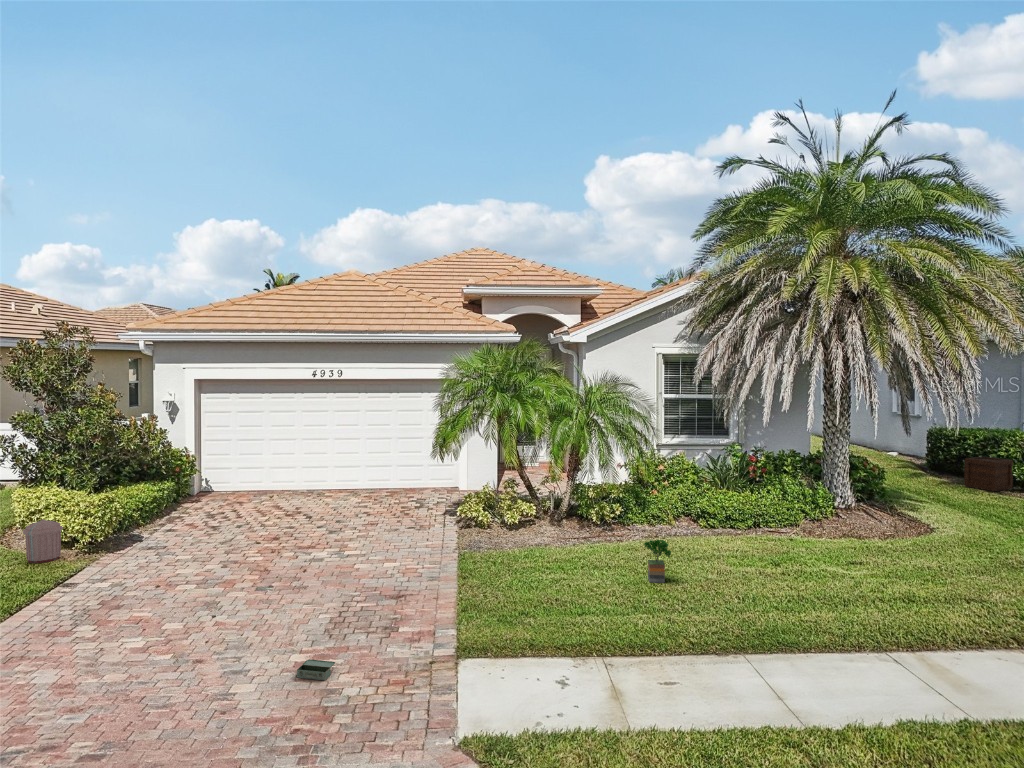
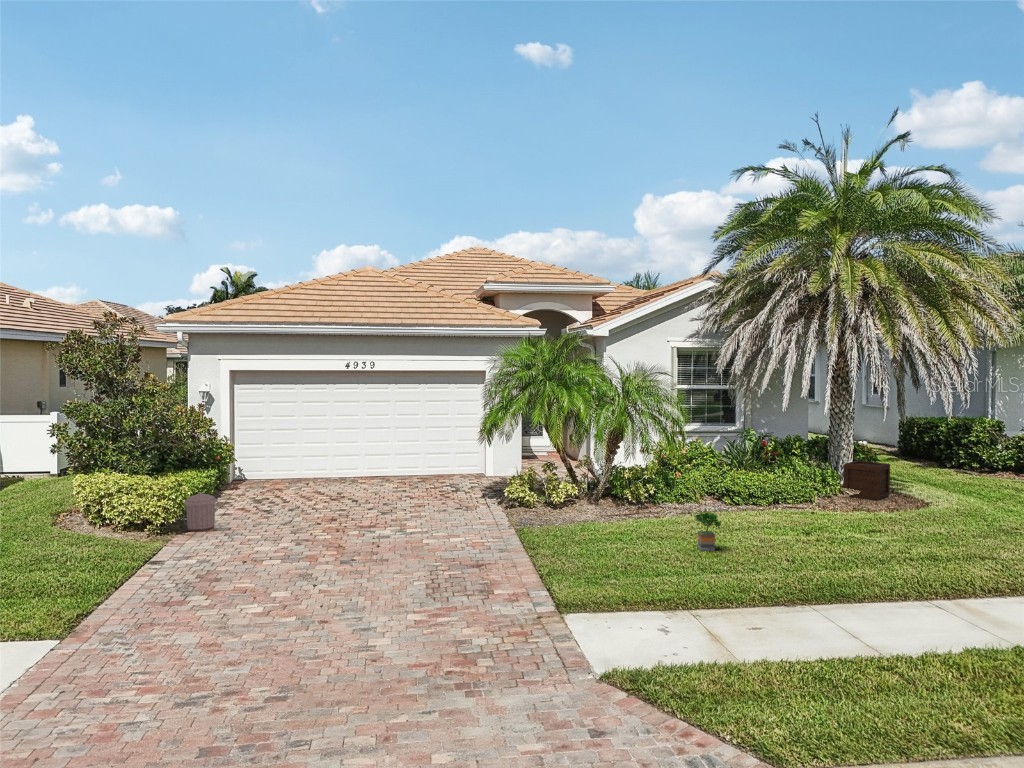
wooden crate: present [964,457,1013,491] -> present [843,460,890,500]
trash can: present [23,519,63,563] -> present [184,492,217,532]
toolbox: present [297,659,335,680] -> none [425,615,457,632]

